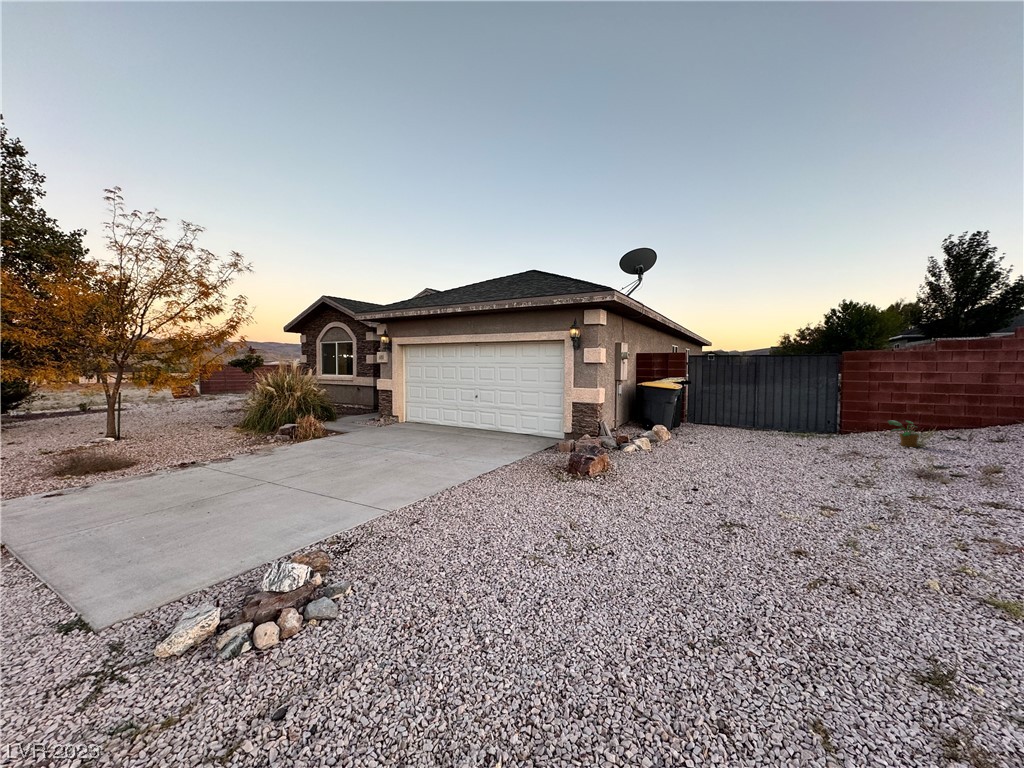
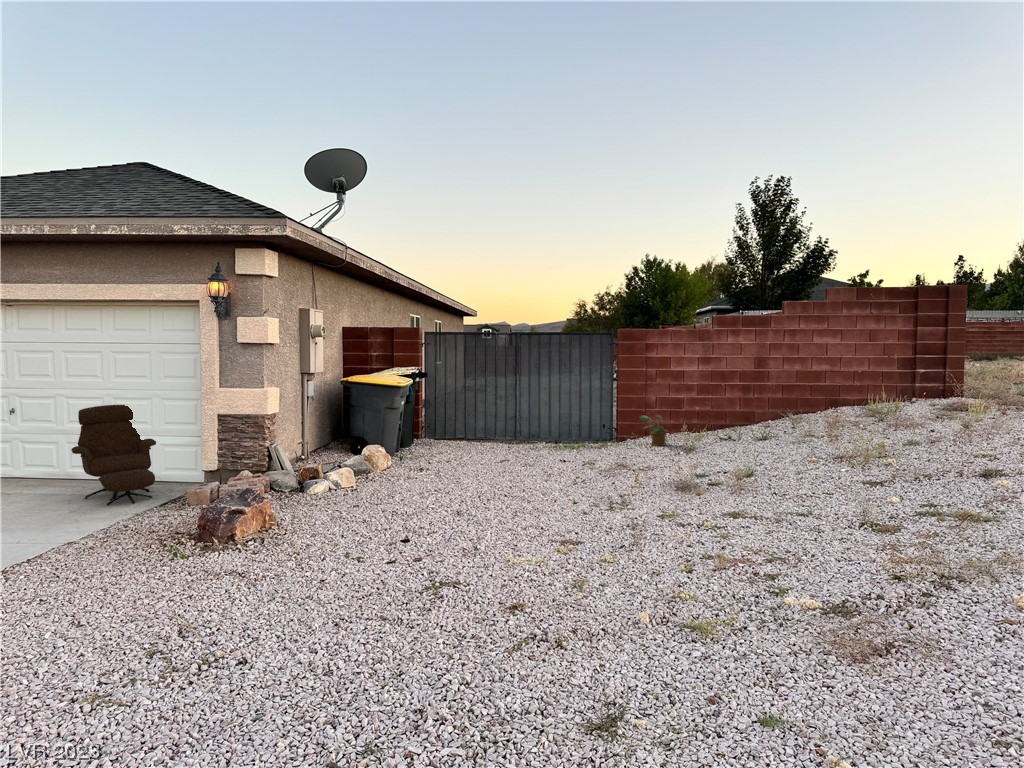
lounge chair: none [505,395,542,446] -> present [72,405,156,505]

